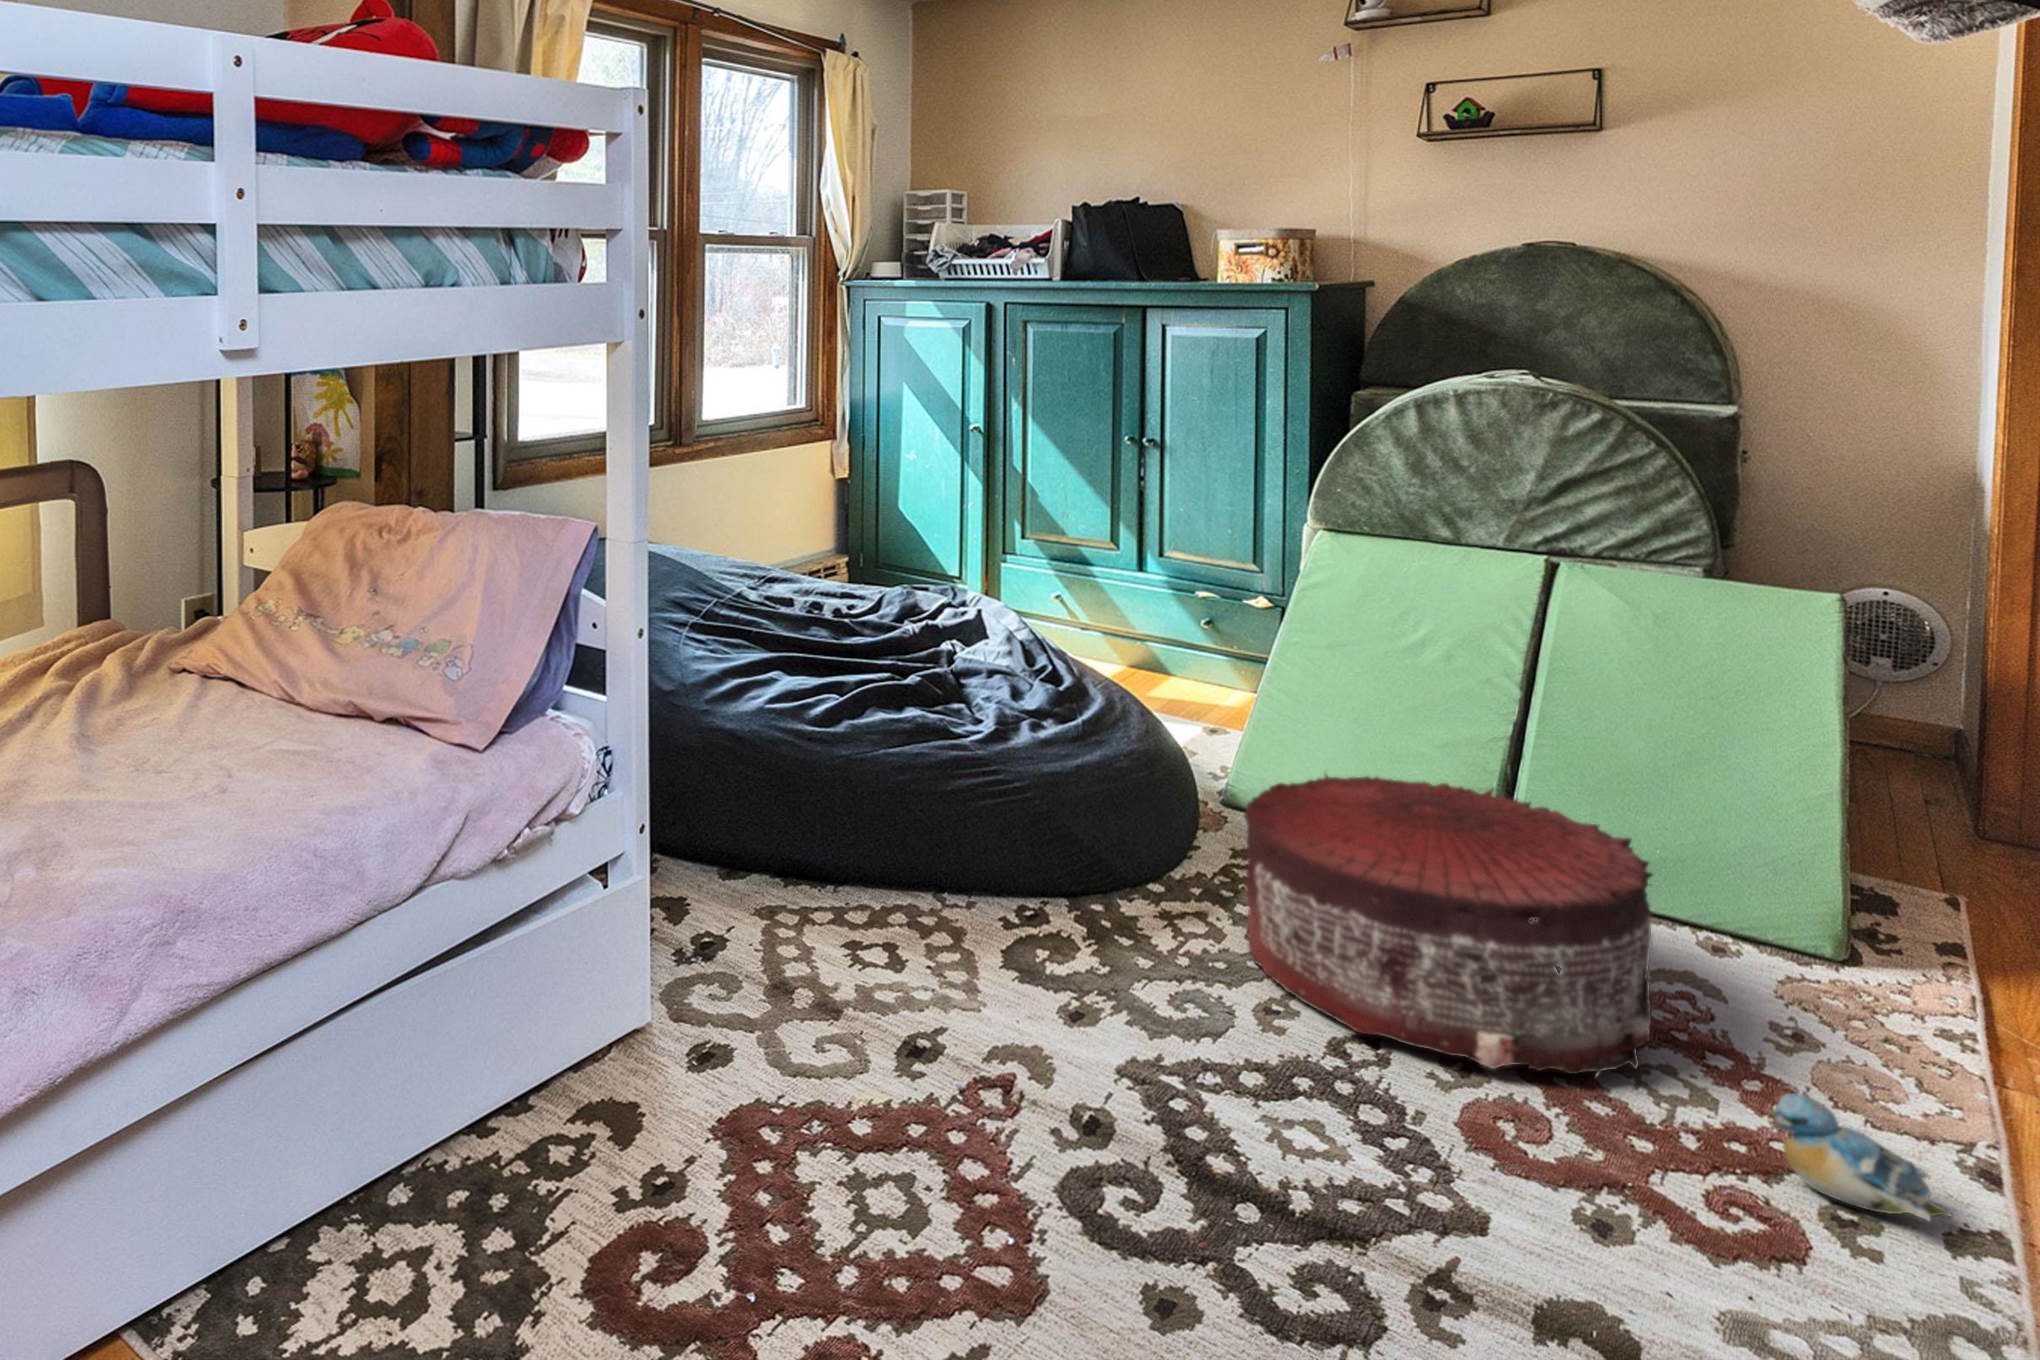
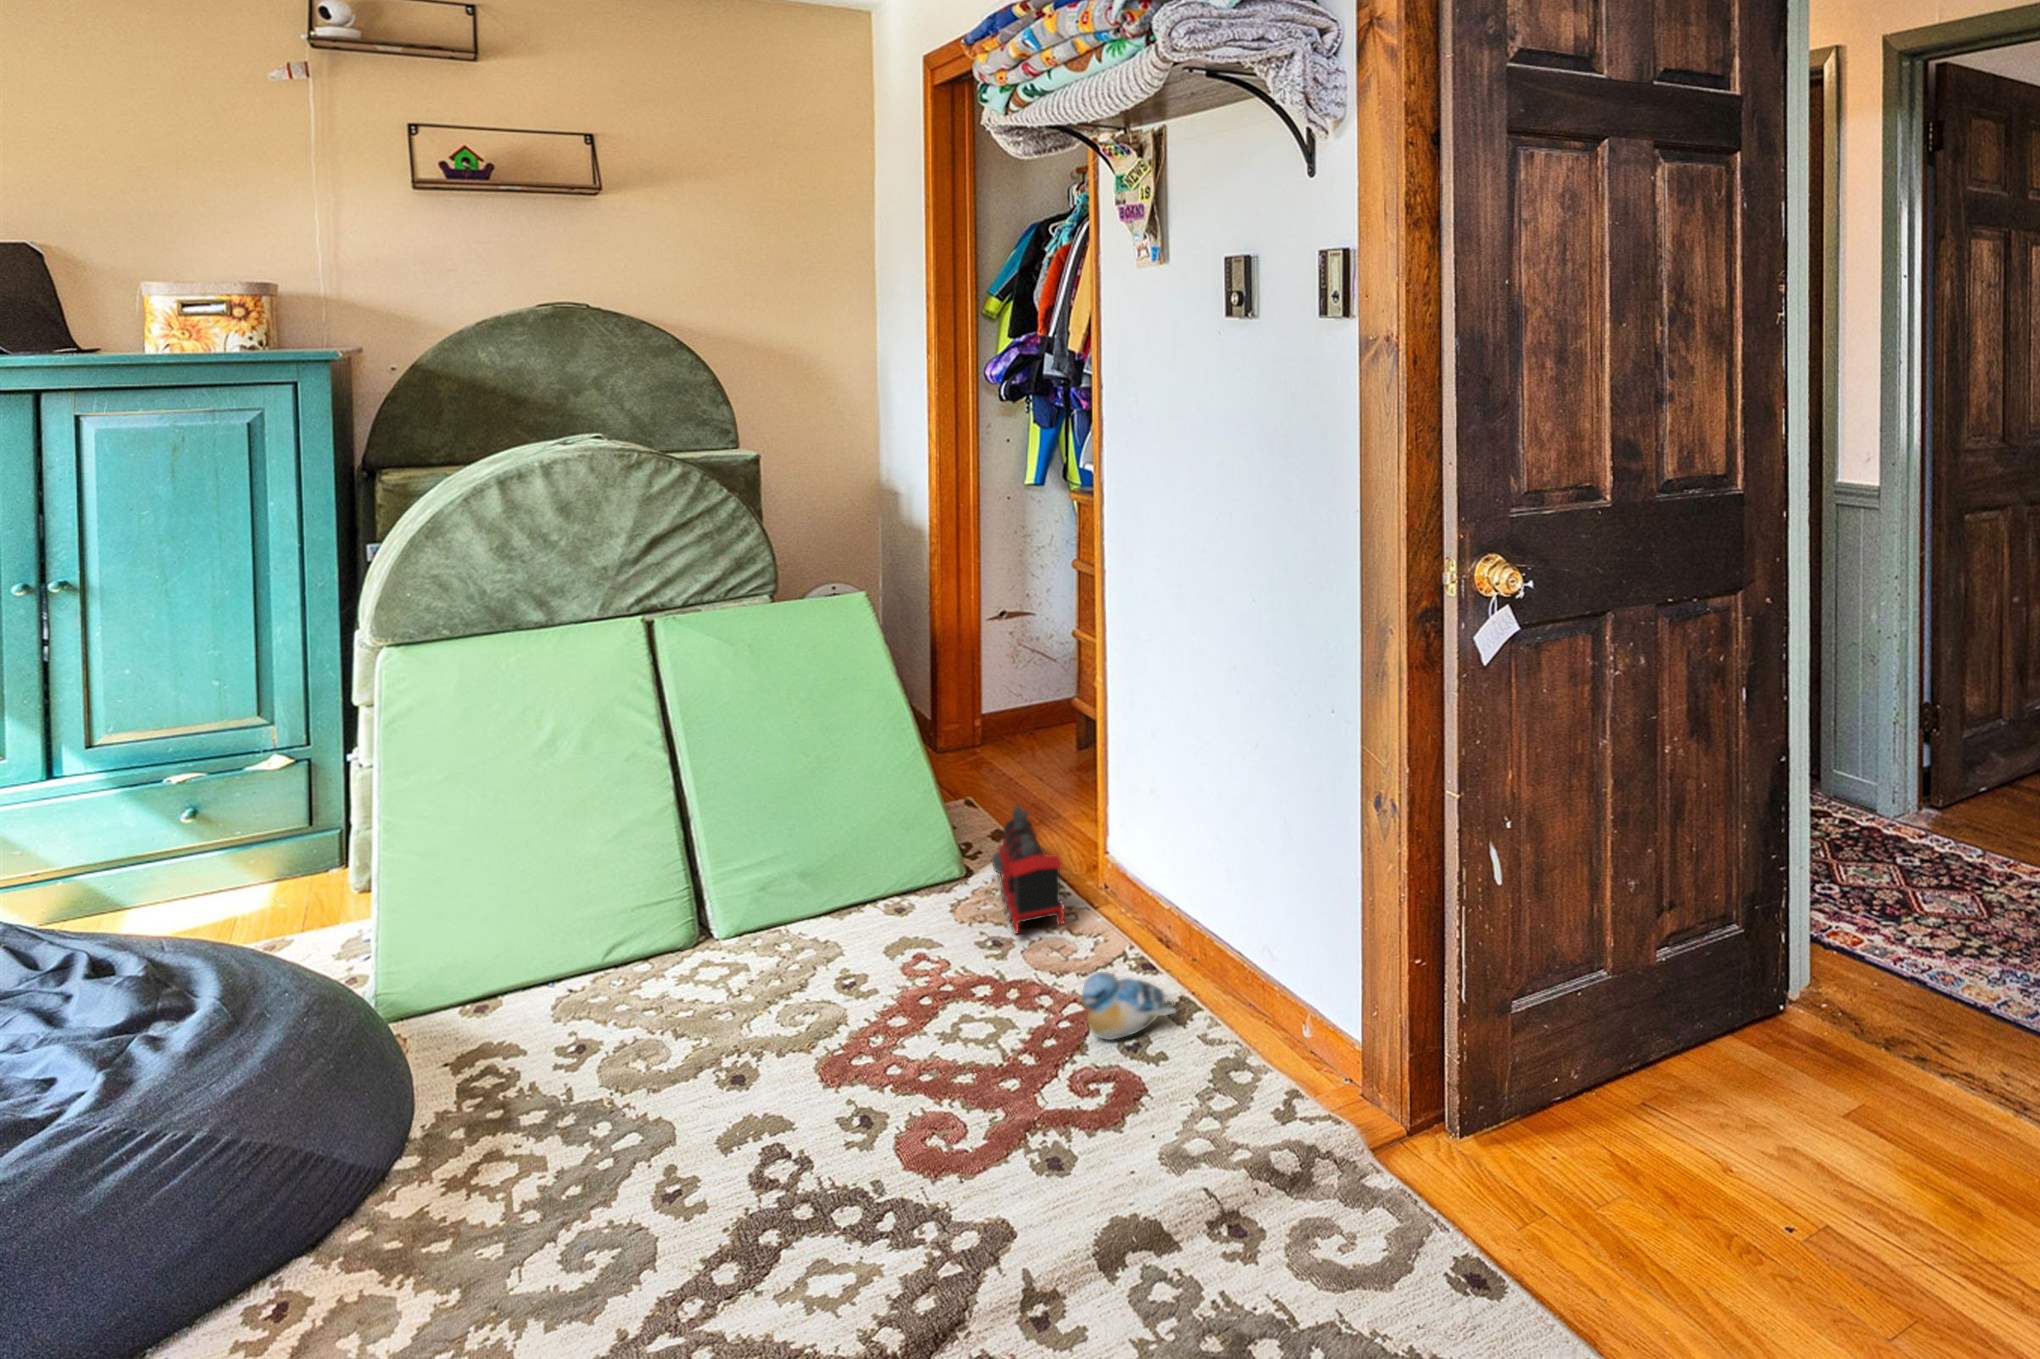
pouf: present [1244,775,1653,1078] -> none [550,840,968,1167]
toy train: none [1818,906,1977,1065] -> present [992,806,1065,933]

